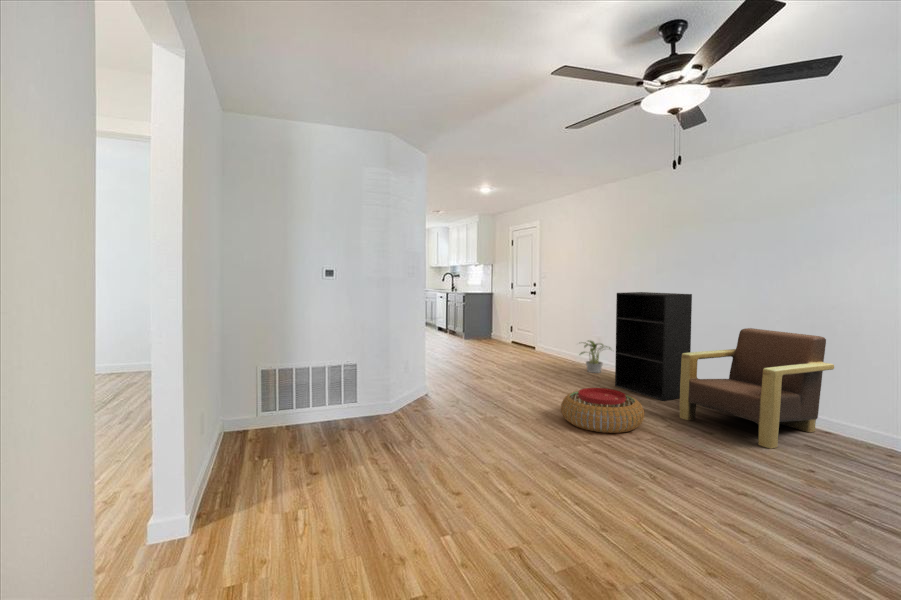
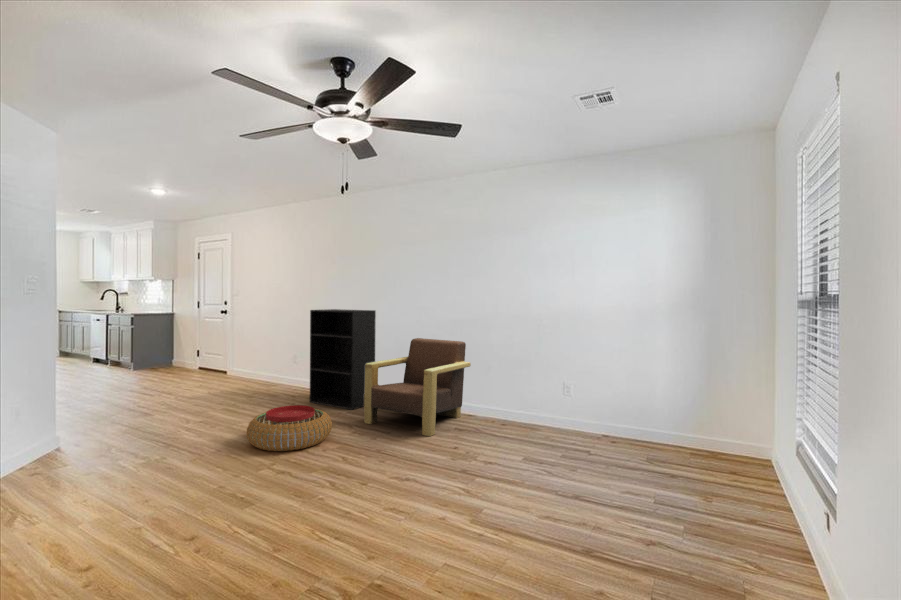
potted plant: present [580,340,610,373] -> none [271,359,310,392]

